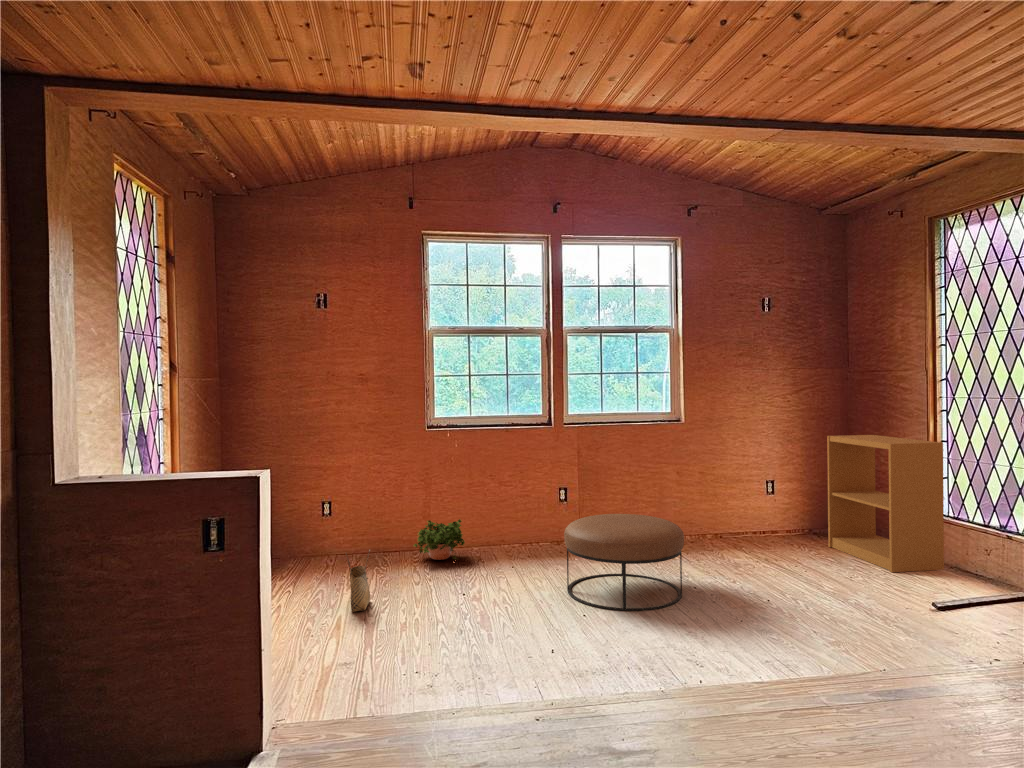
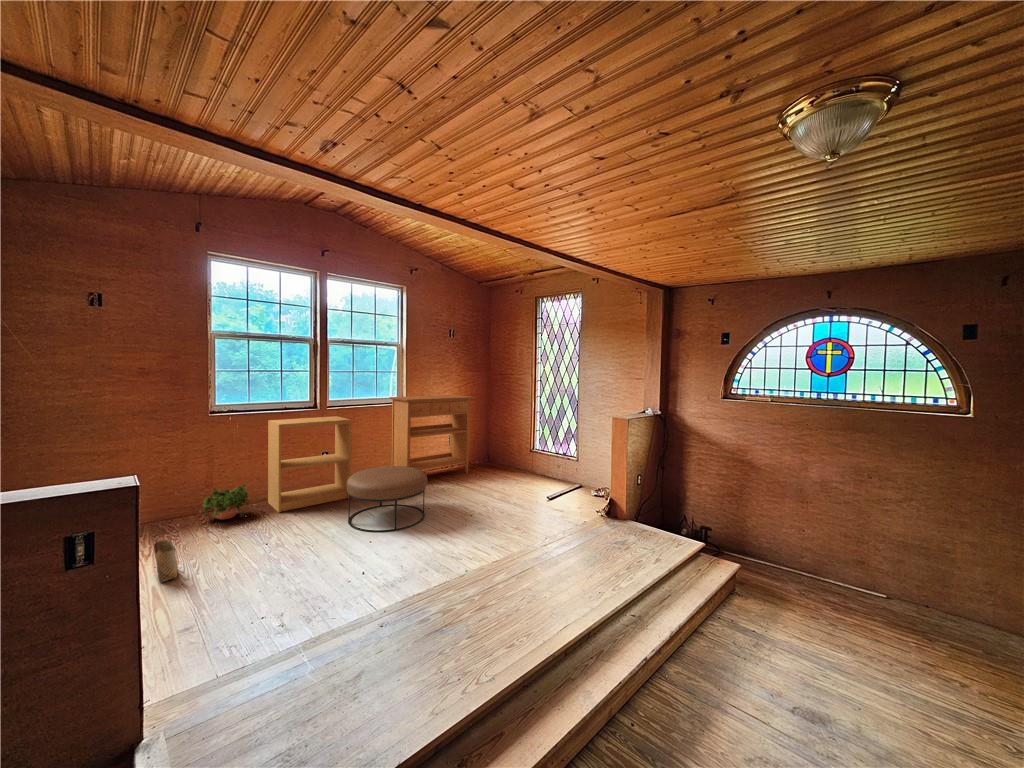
console table: none [654,410,803,552] -> present [389,395,474,473]
bookshelf: present [827,435,944,572] -> present [268,416,351,513]

